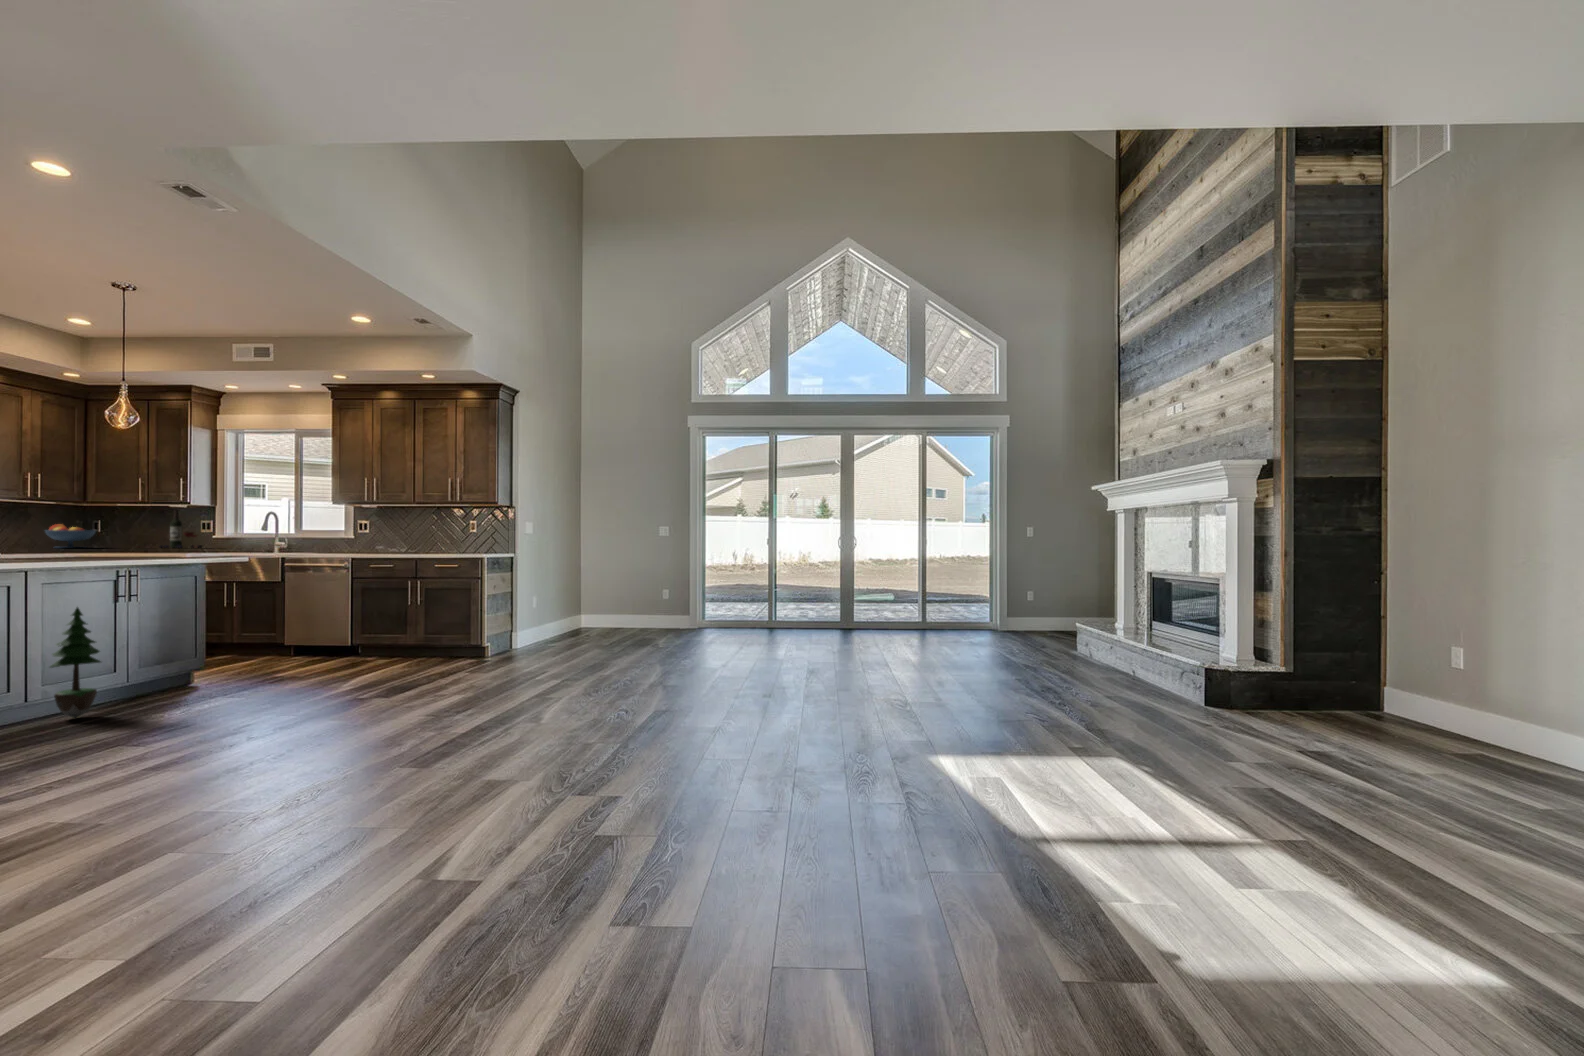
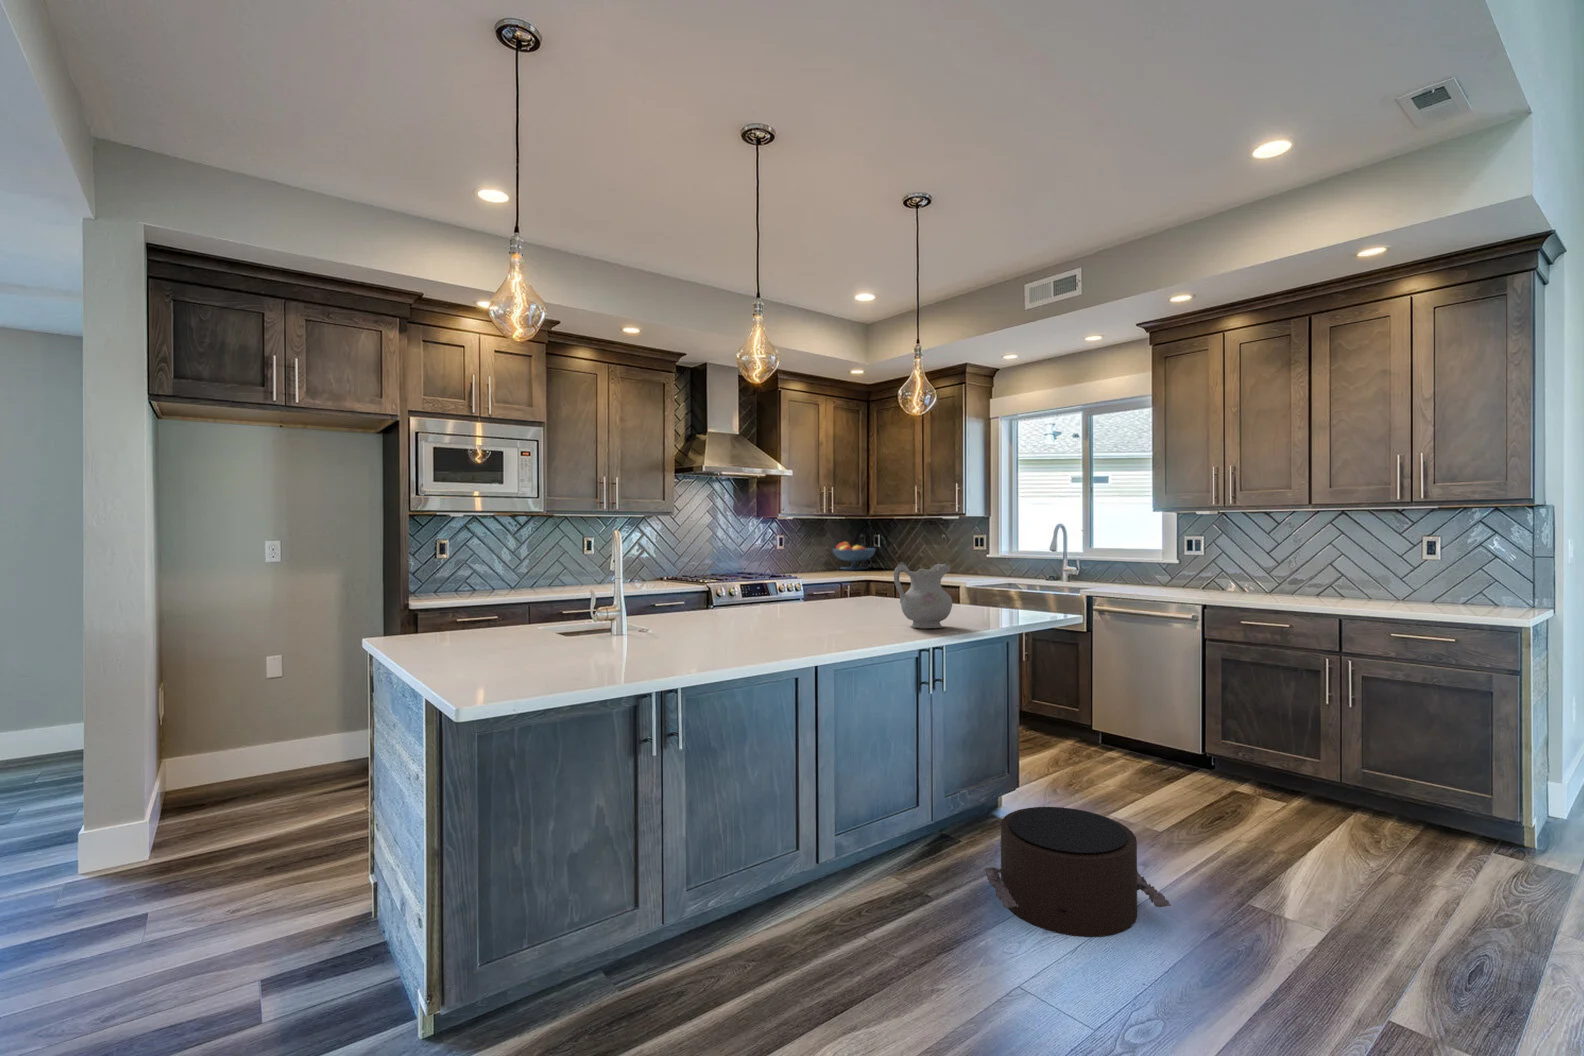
wine bottle: present [159,509,202,548] -> none [933,522,977,571]
ceramic pitcher: none [107,520,154,561] -> present [894,562,952,629]
potted tree: present [50,607,101,718] -> none [829,720,896,910]
pouf: none [169,655,280,706] -> present [984,807,1171,937]

